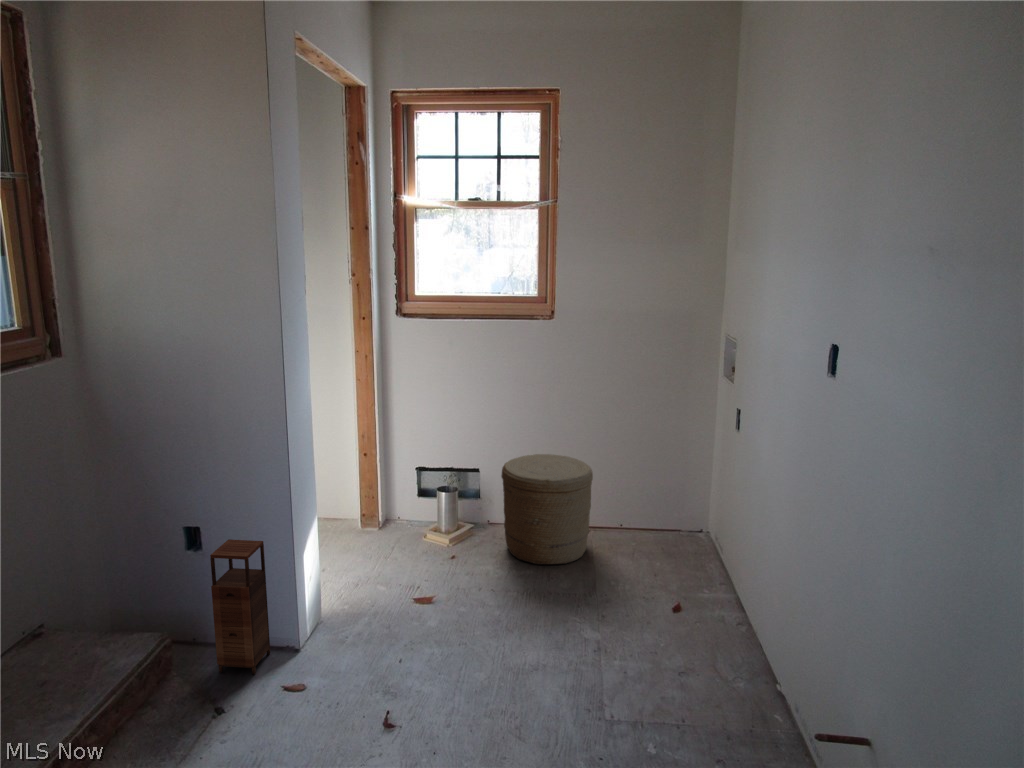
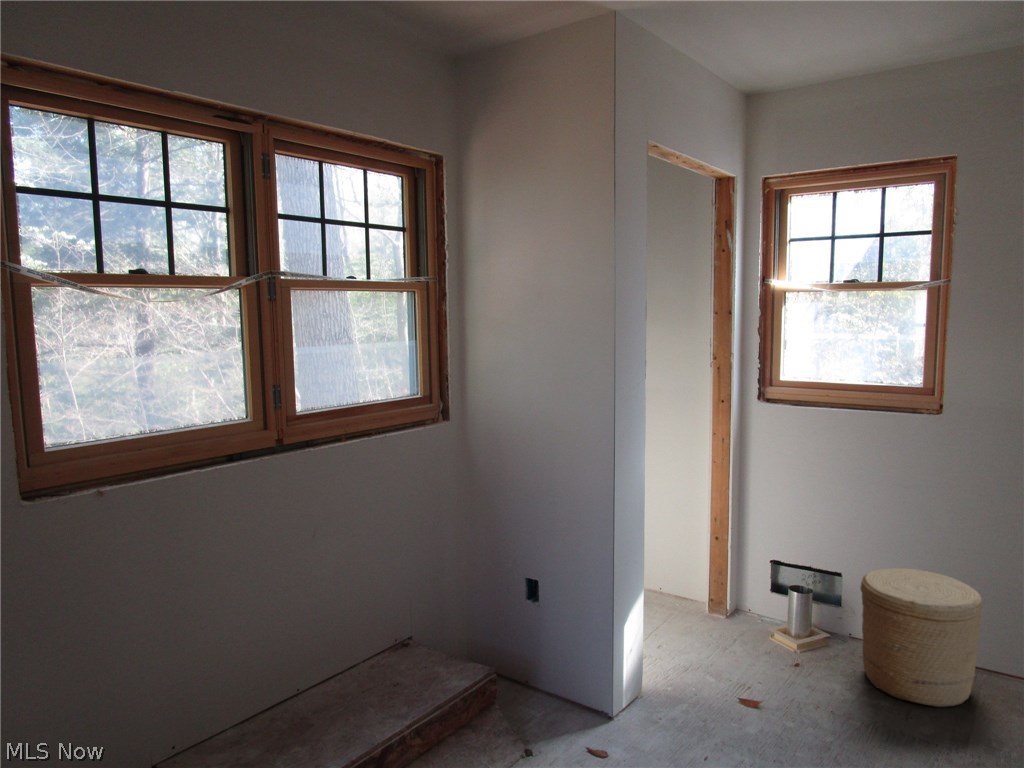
storage cabinet: present [210,539,270,675] -> none [547,597,594,726]

